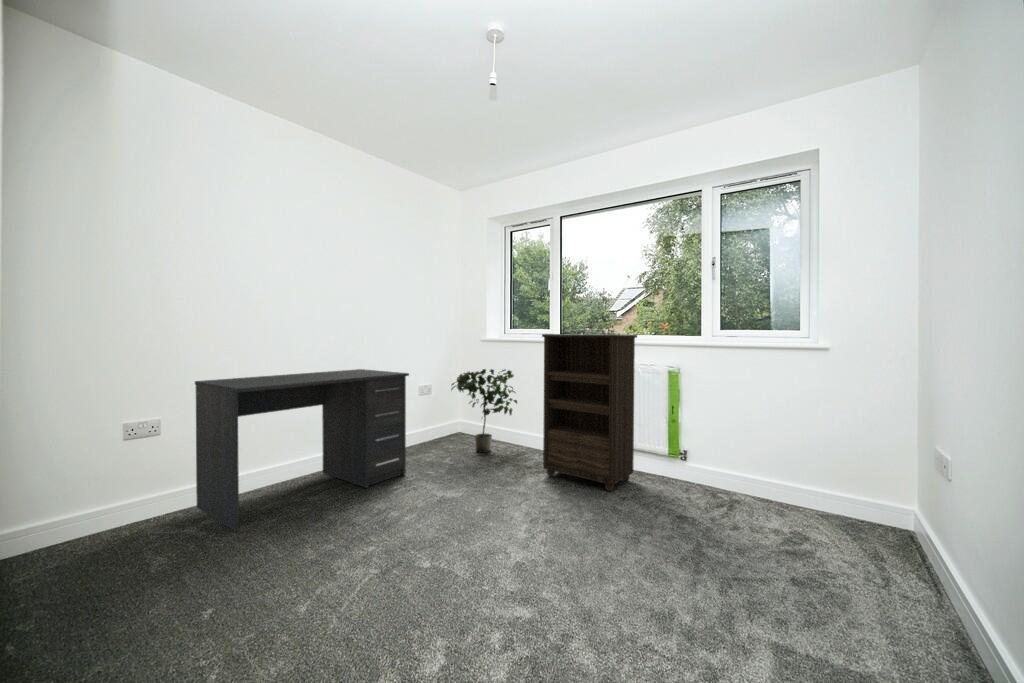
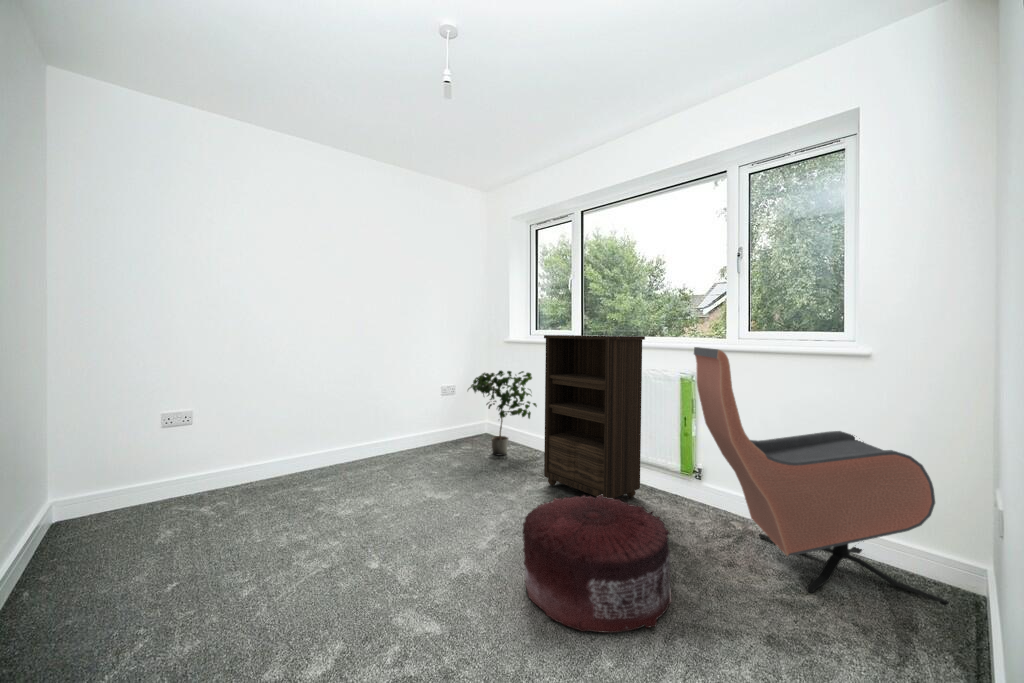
armchair: none [694,344,898,543] -> present [694,347,949,605]
desk: present [195,369,409,532] -> none [216,368,413,514]
pouf: none [577,477,711,595] -> present [523,495,671,633]

